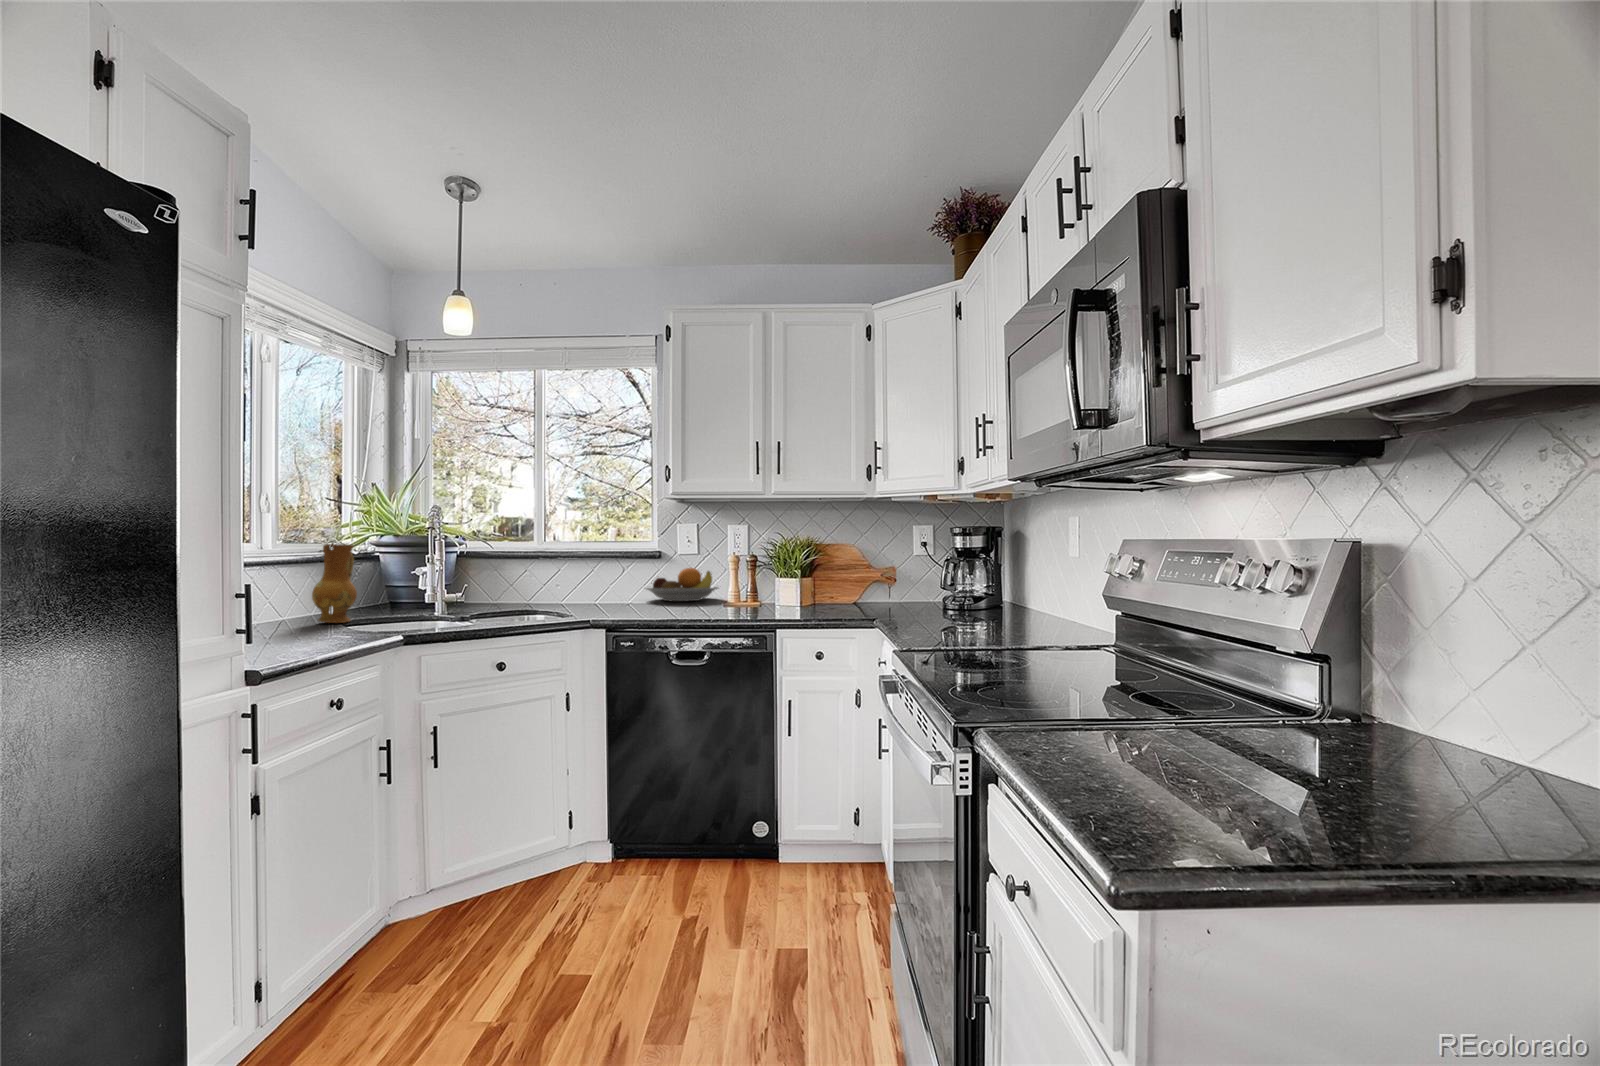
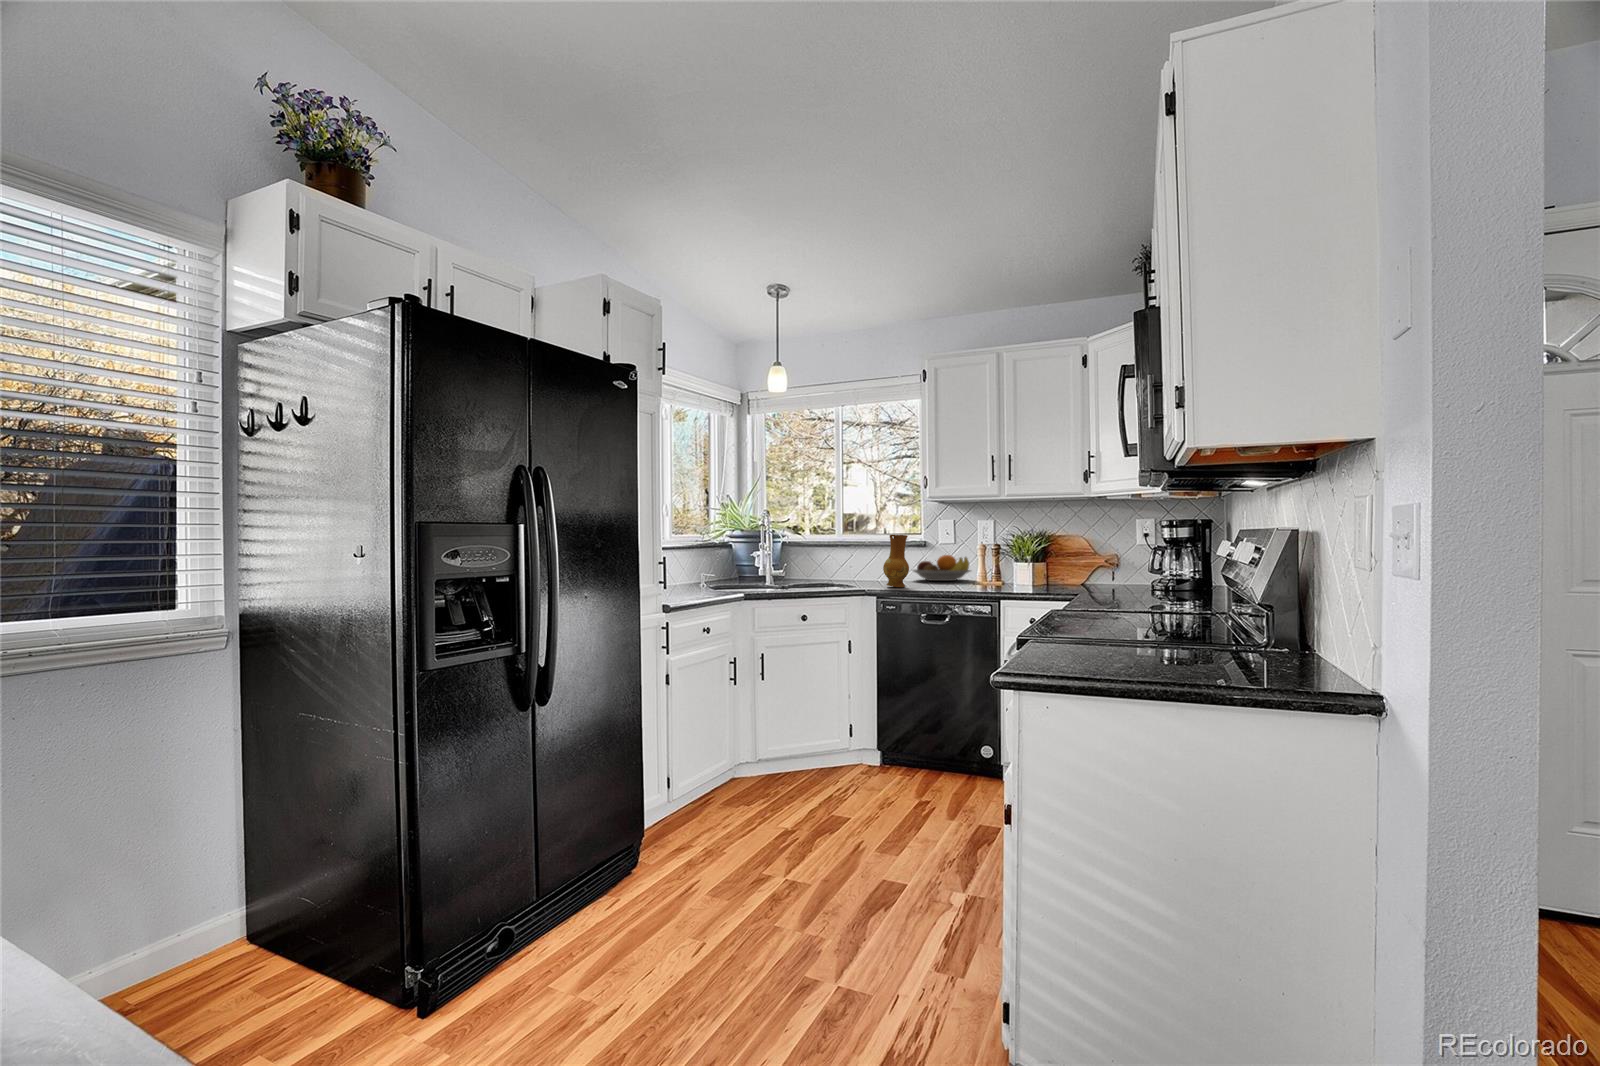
ceramic jug: present [312,544,357,623] -> present [883,535,909,587]

